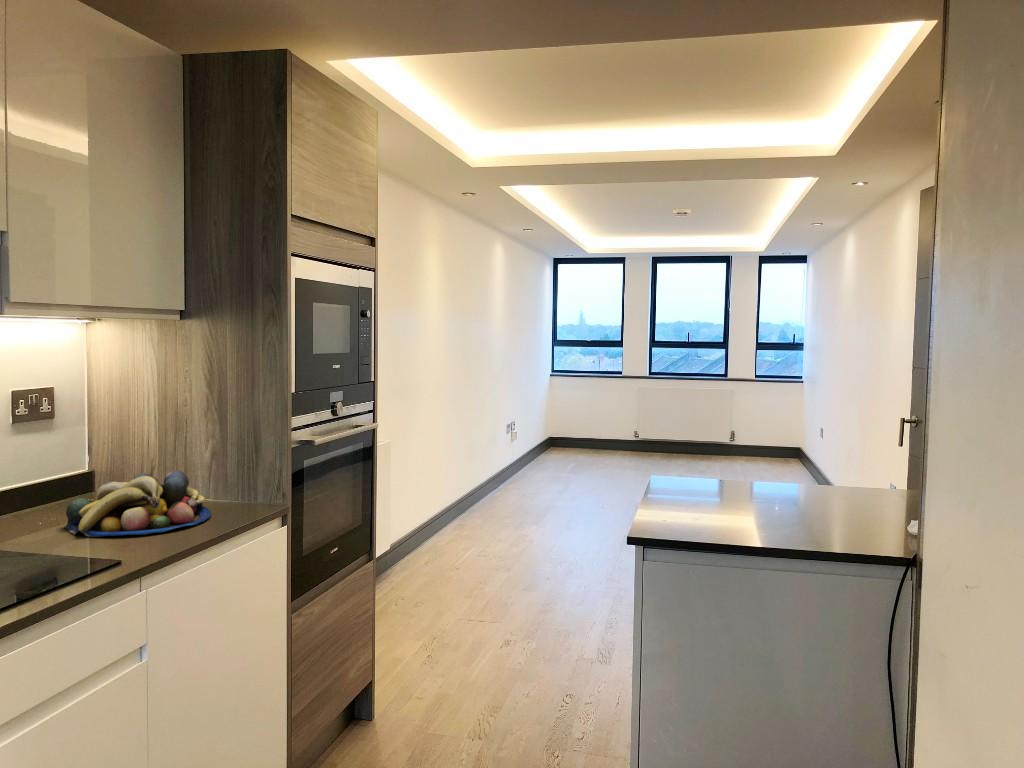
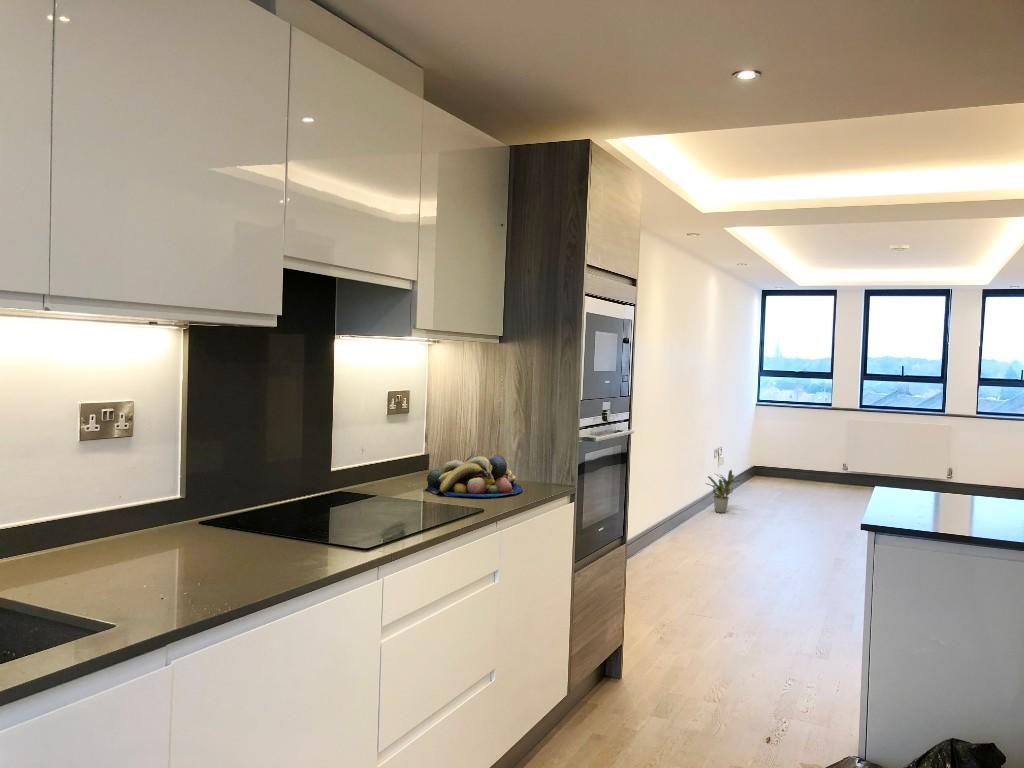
potted plant: none [495,447,536,494] -> present [708,470,740,513]

